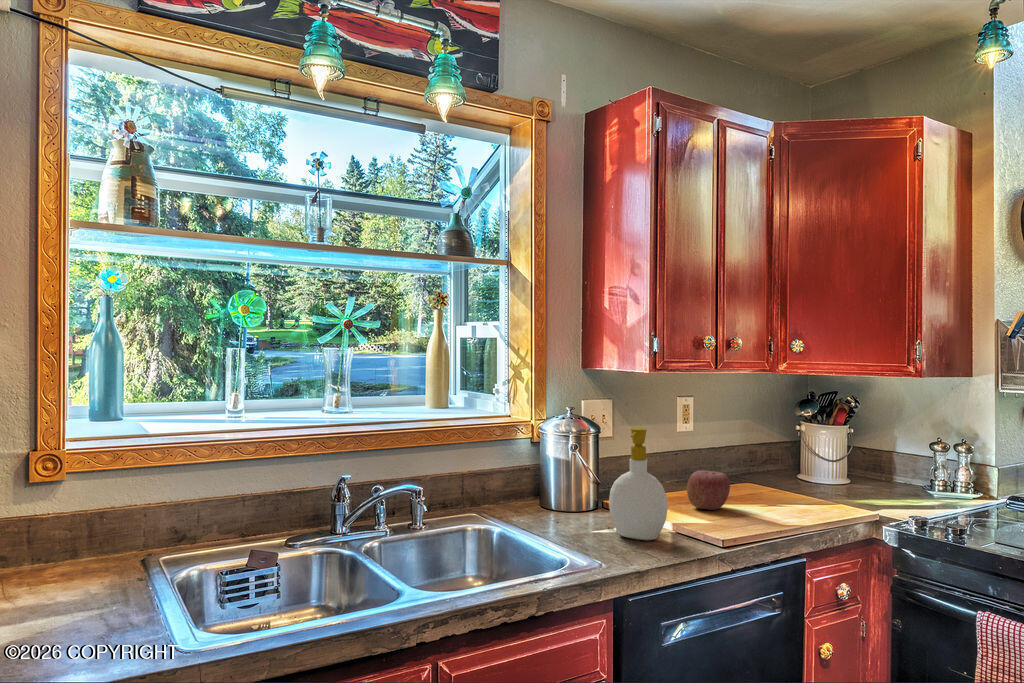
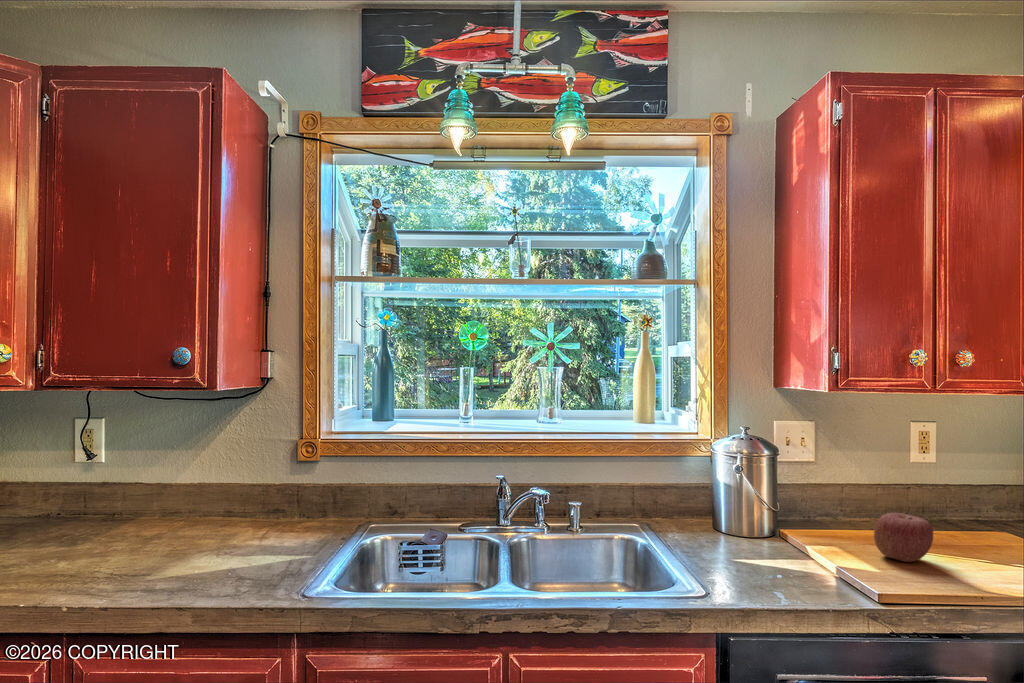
soap bottle: present [609,428,668,540] -> none [746,457,808,582]

